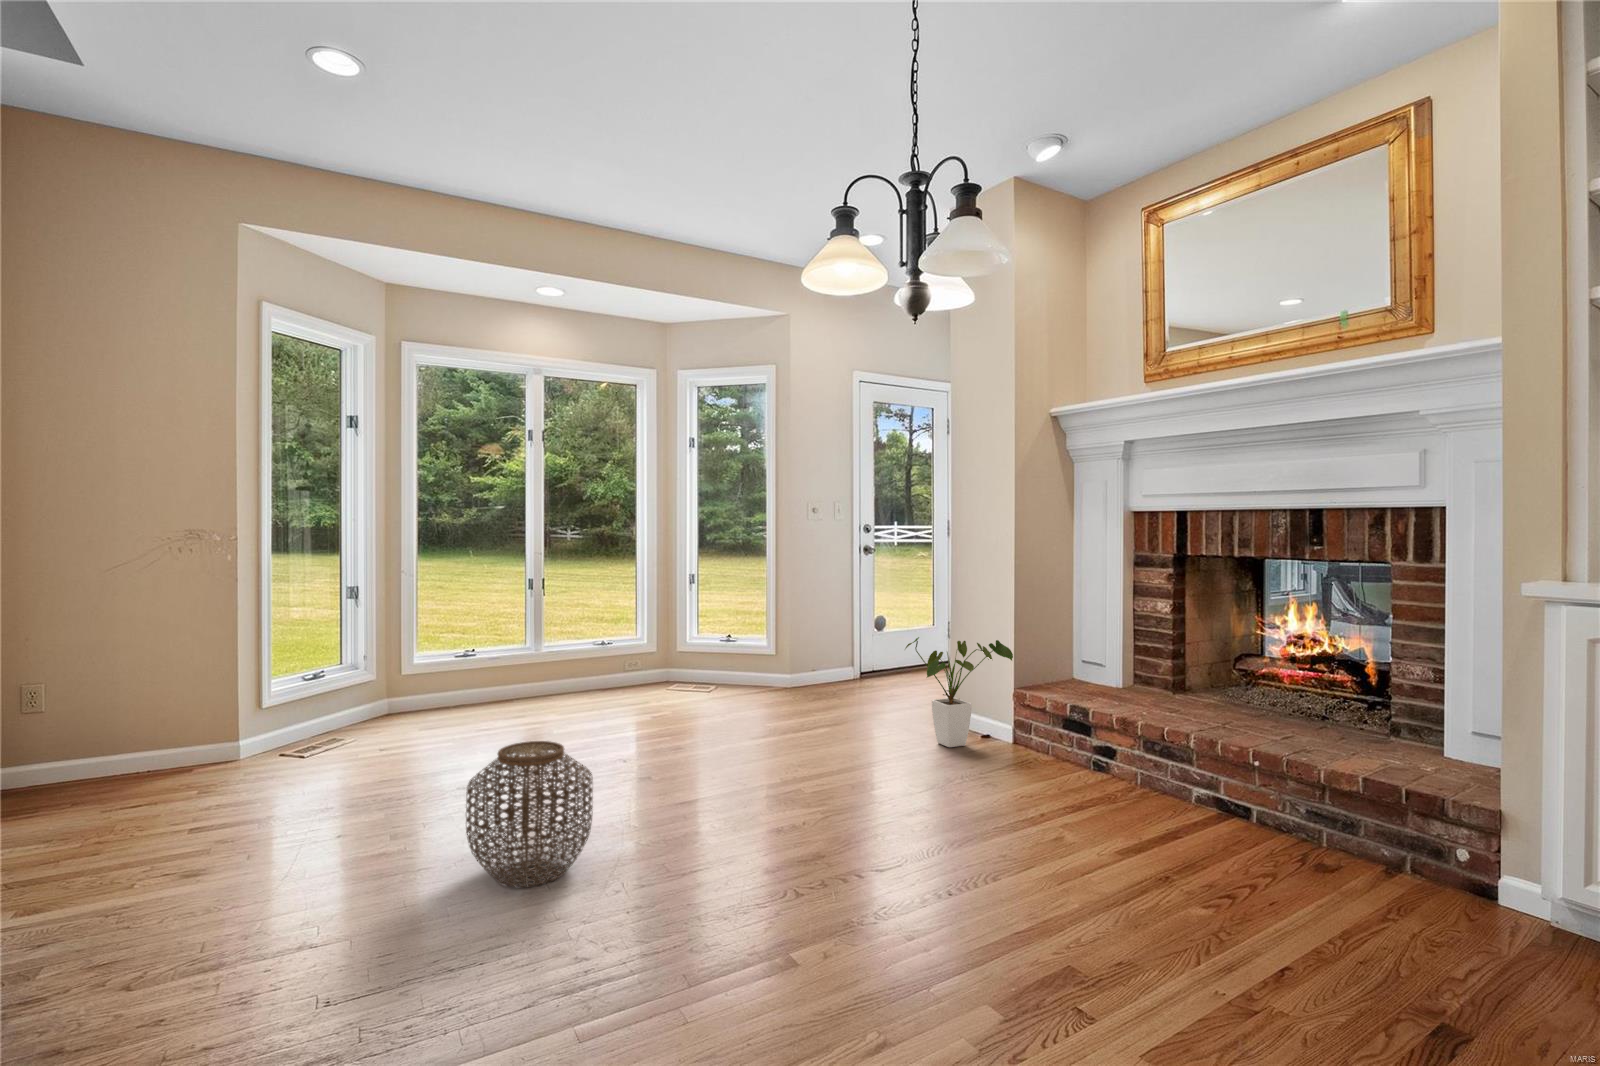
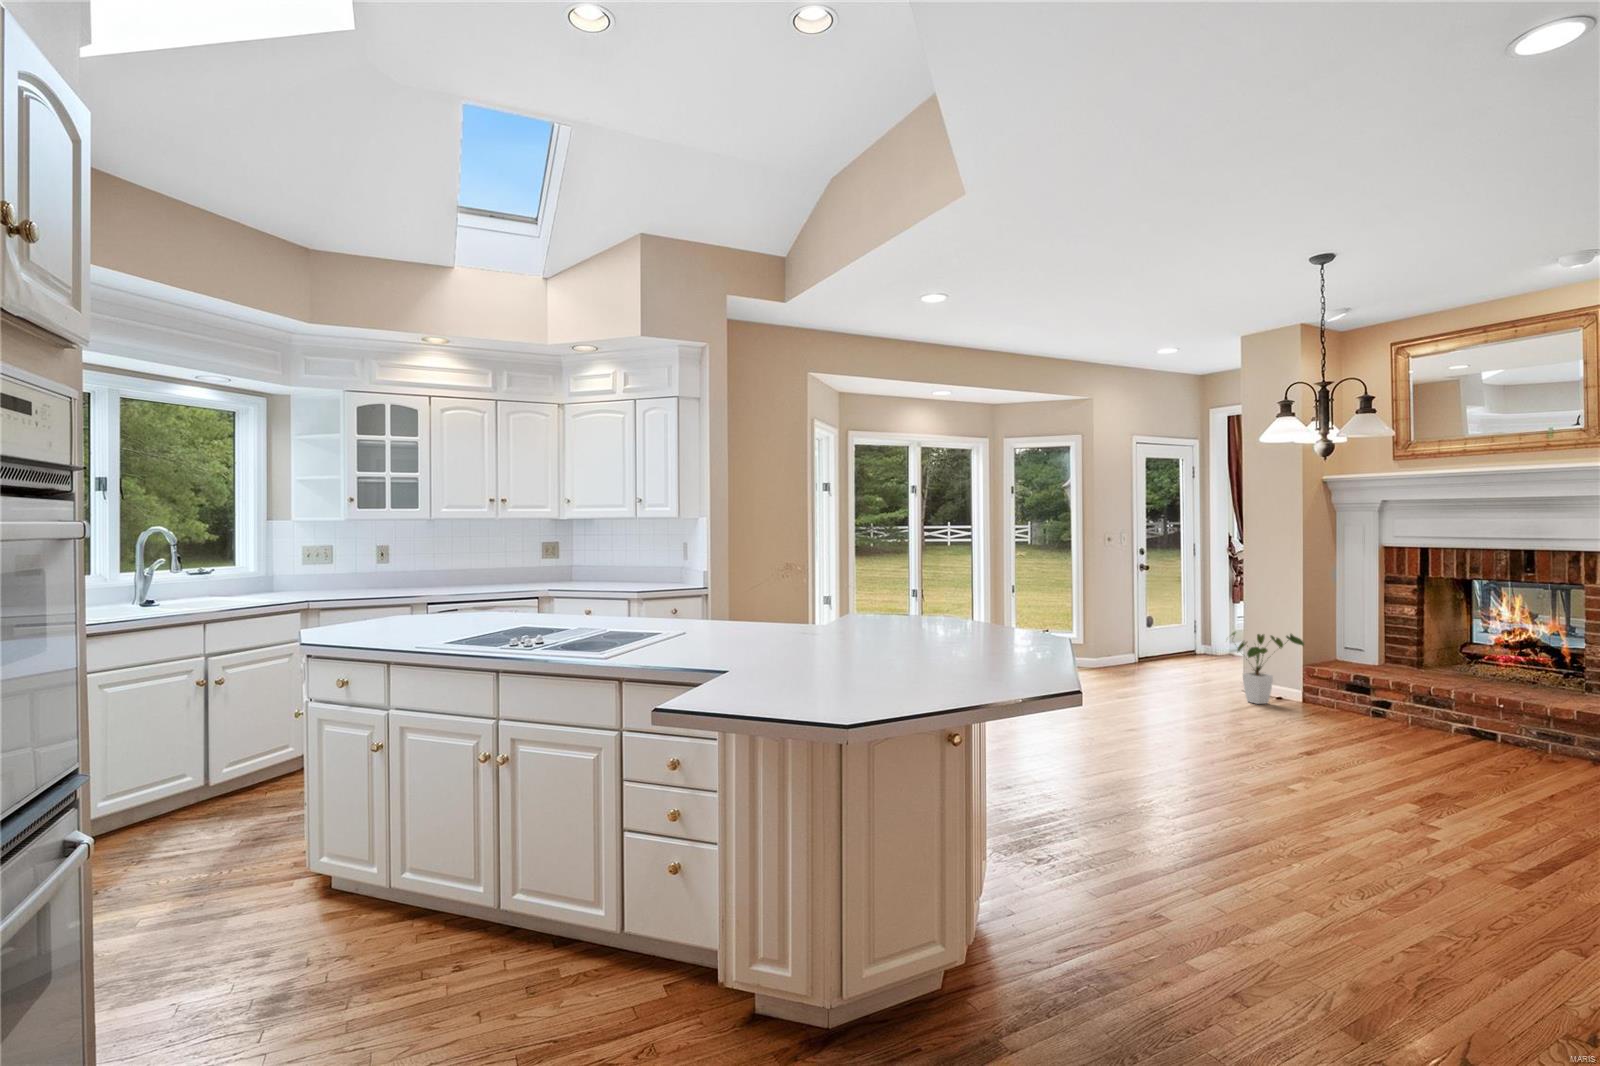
woven basket: present [466,741,593,887] -> none [1074,691,1144,767]

